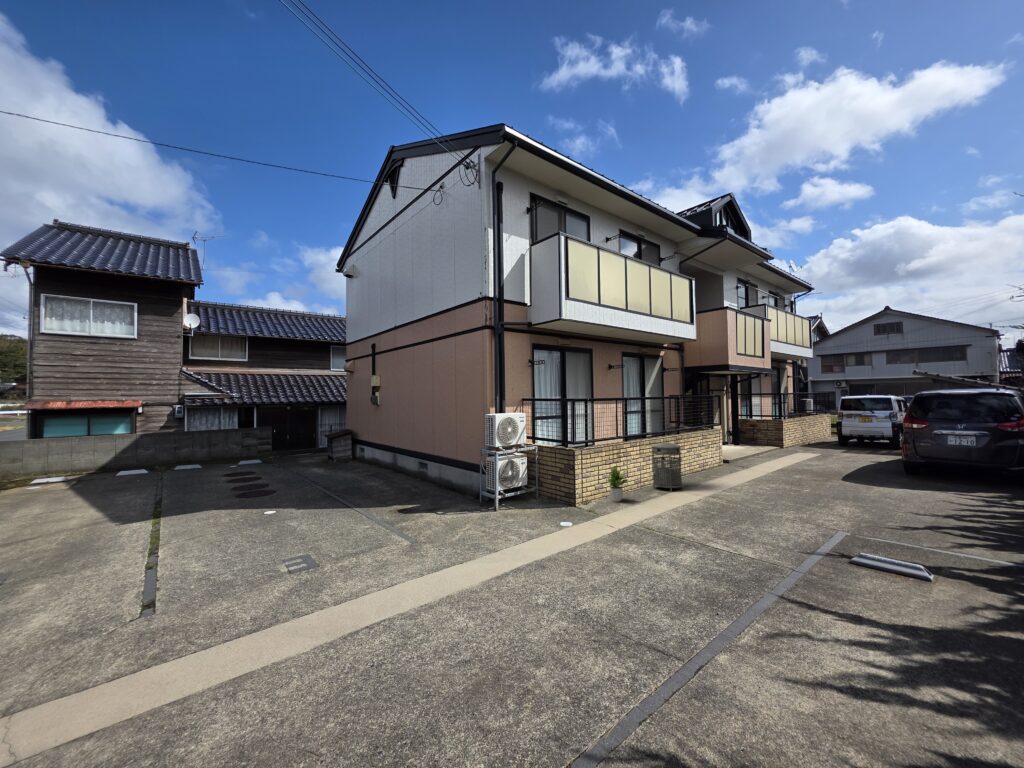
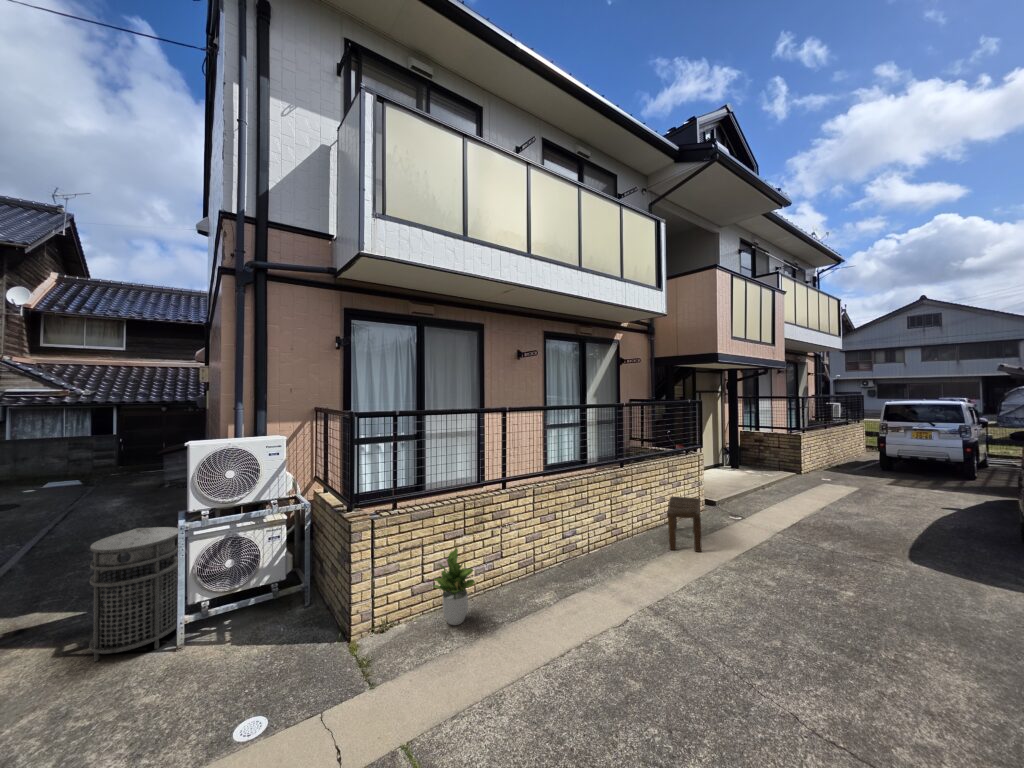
trash can: present [652,442,683,491] -> present [89,527,178,662]
bench: none [705,453,727,480] -> present [667,496,702,552]

